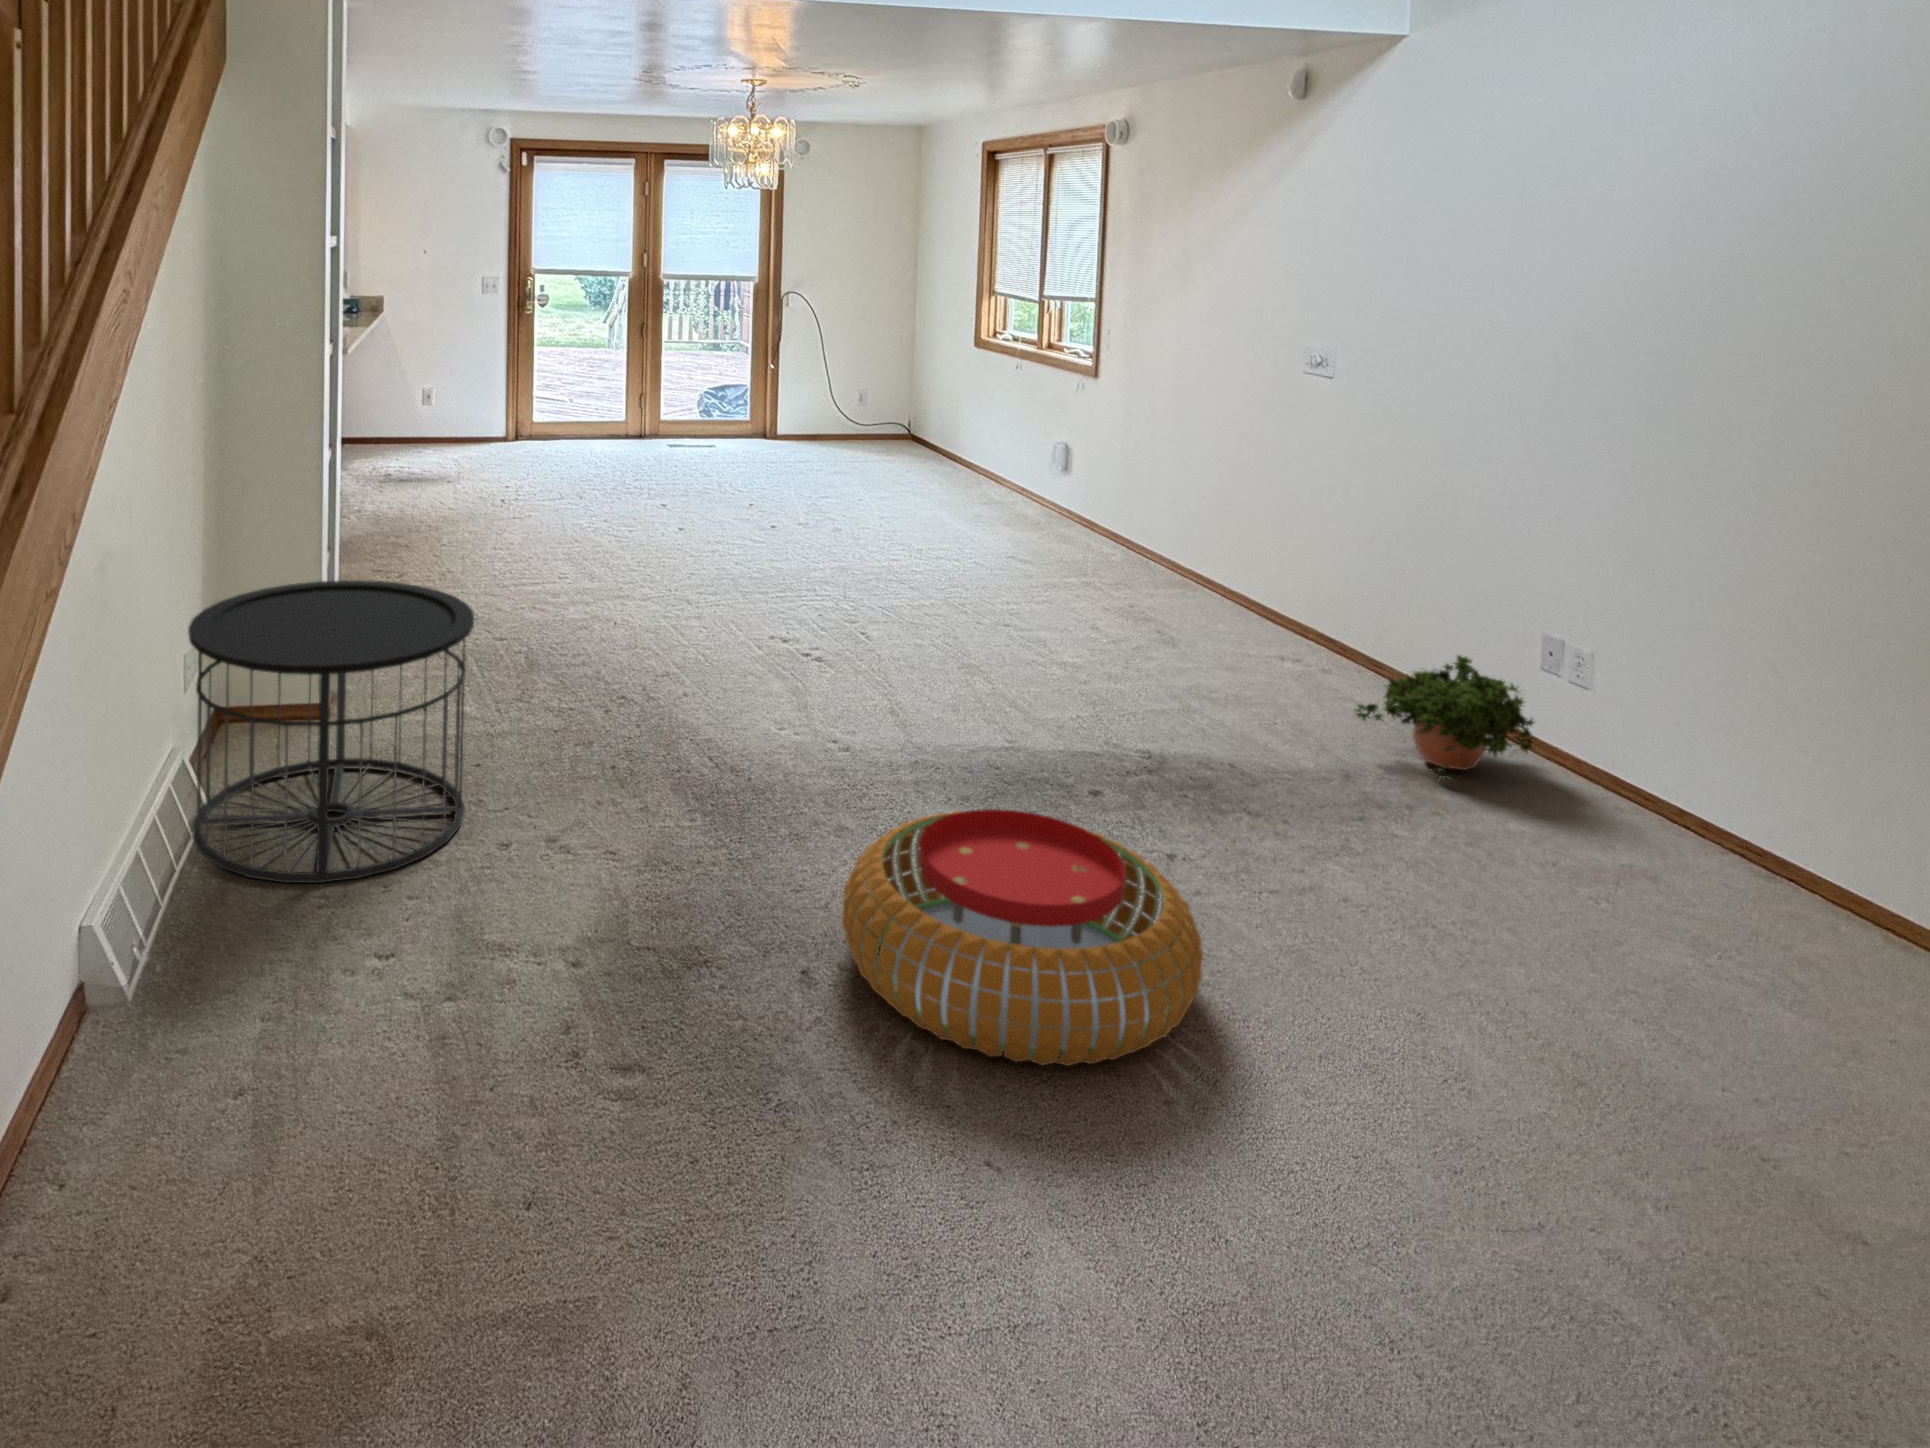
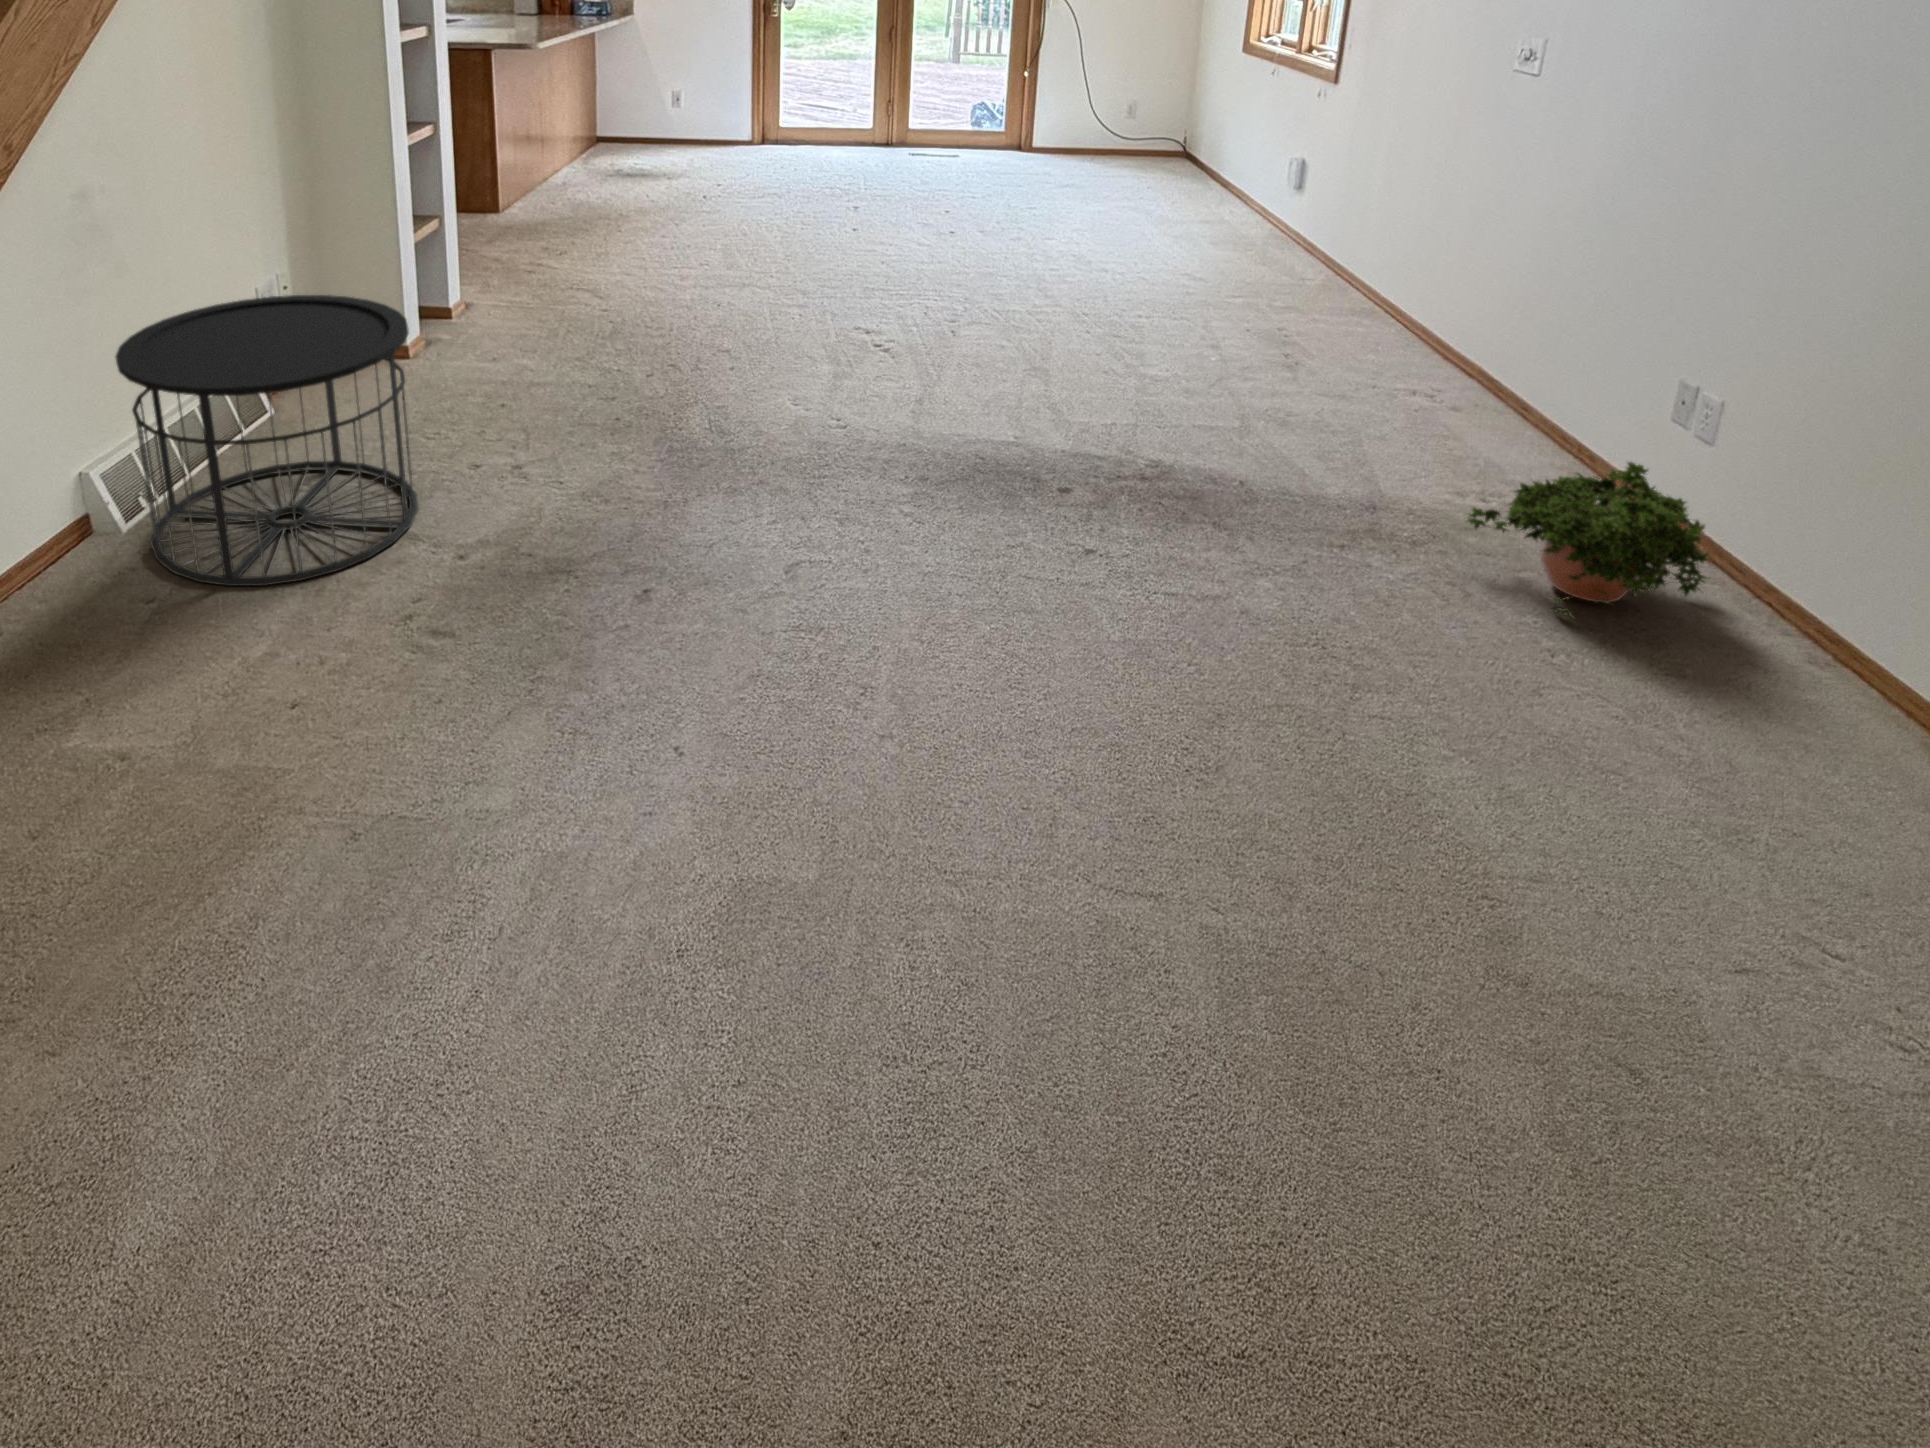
pouf: present [842,809,1203,1066] -> none [626,599,1034,921]

